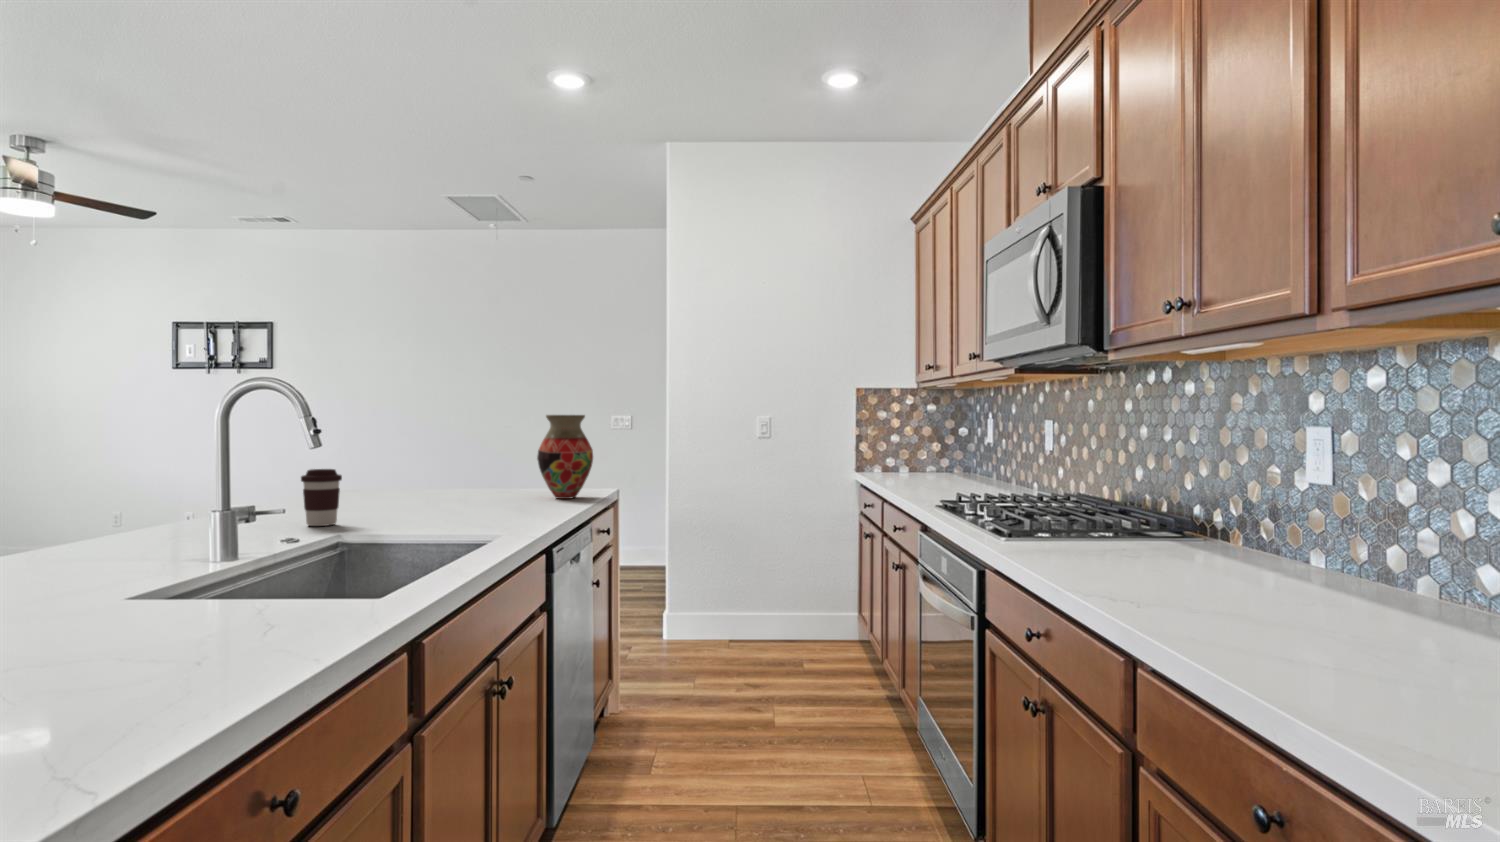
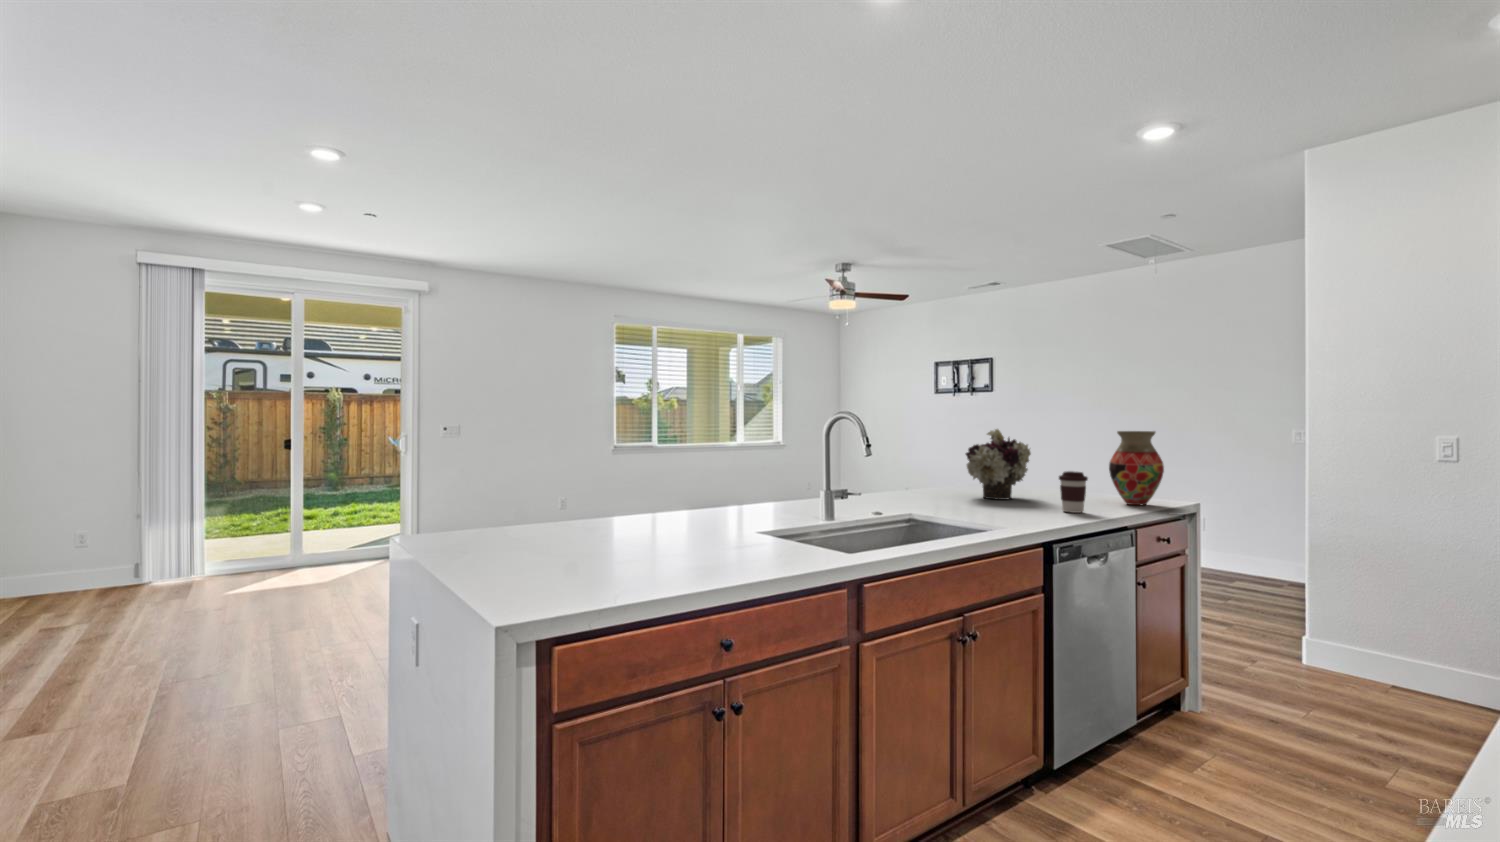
flower arrangement: none [365,412,453,507] -> present [966,429,1031,500]
coffee cup: present [301,469,342,526] -> present [1059,471,1088,513]

